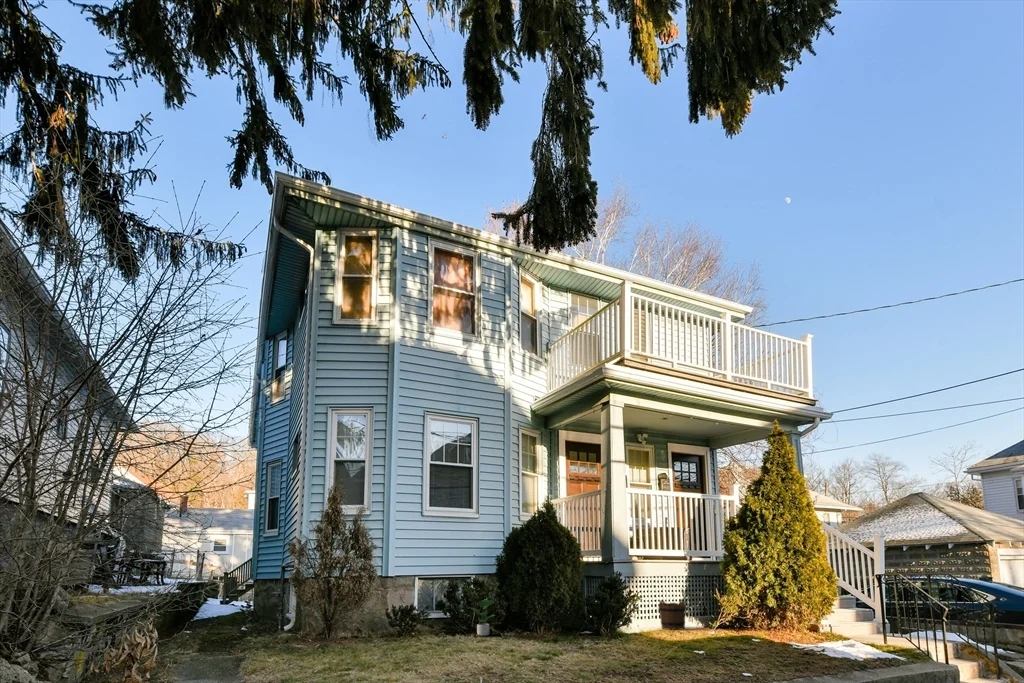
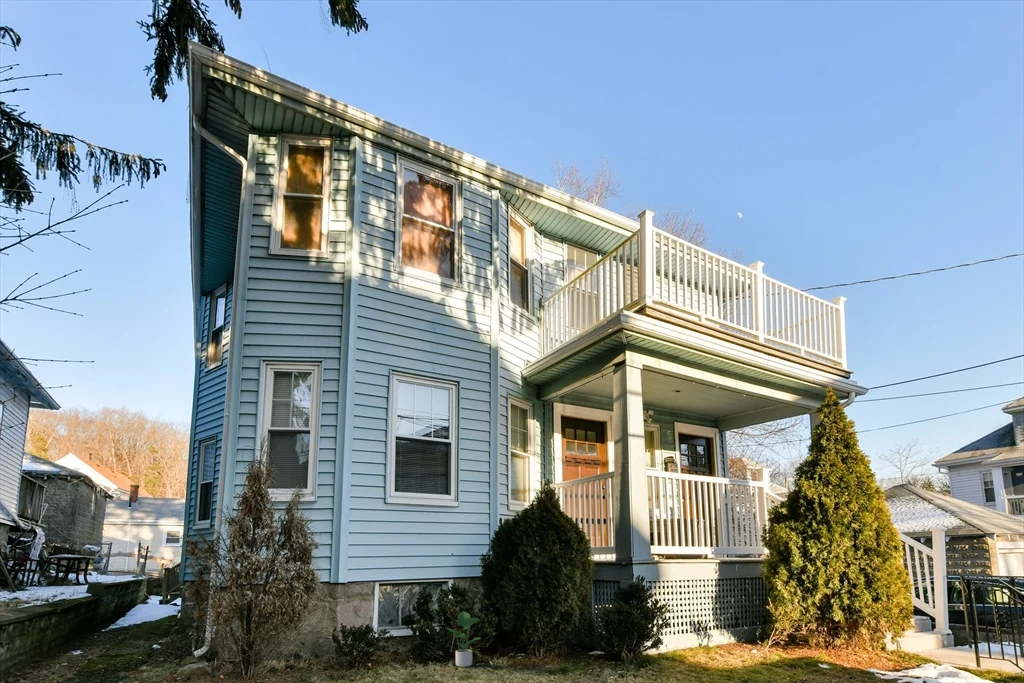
bucket: present [658,599,686,630] -> none [688,610,724,652]

